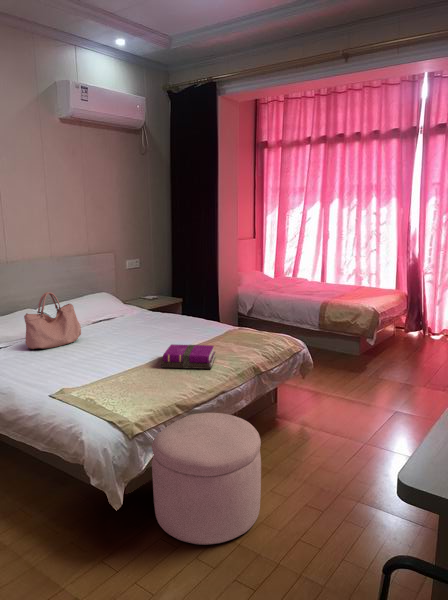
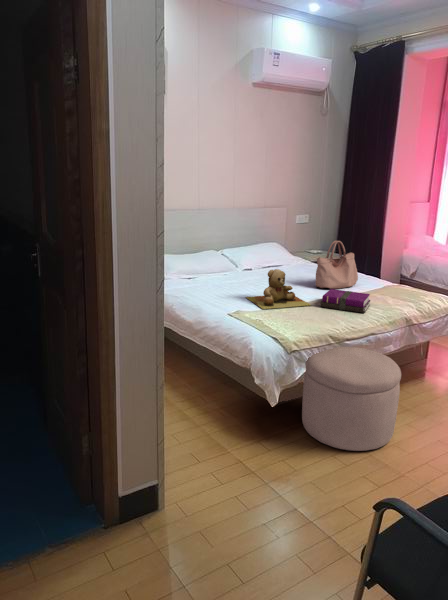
handbag: present [24,292,81,349] -> present [316,241,358,289]
teddy bear: none [71,330,152,381] -> present [246,269,311,309]

